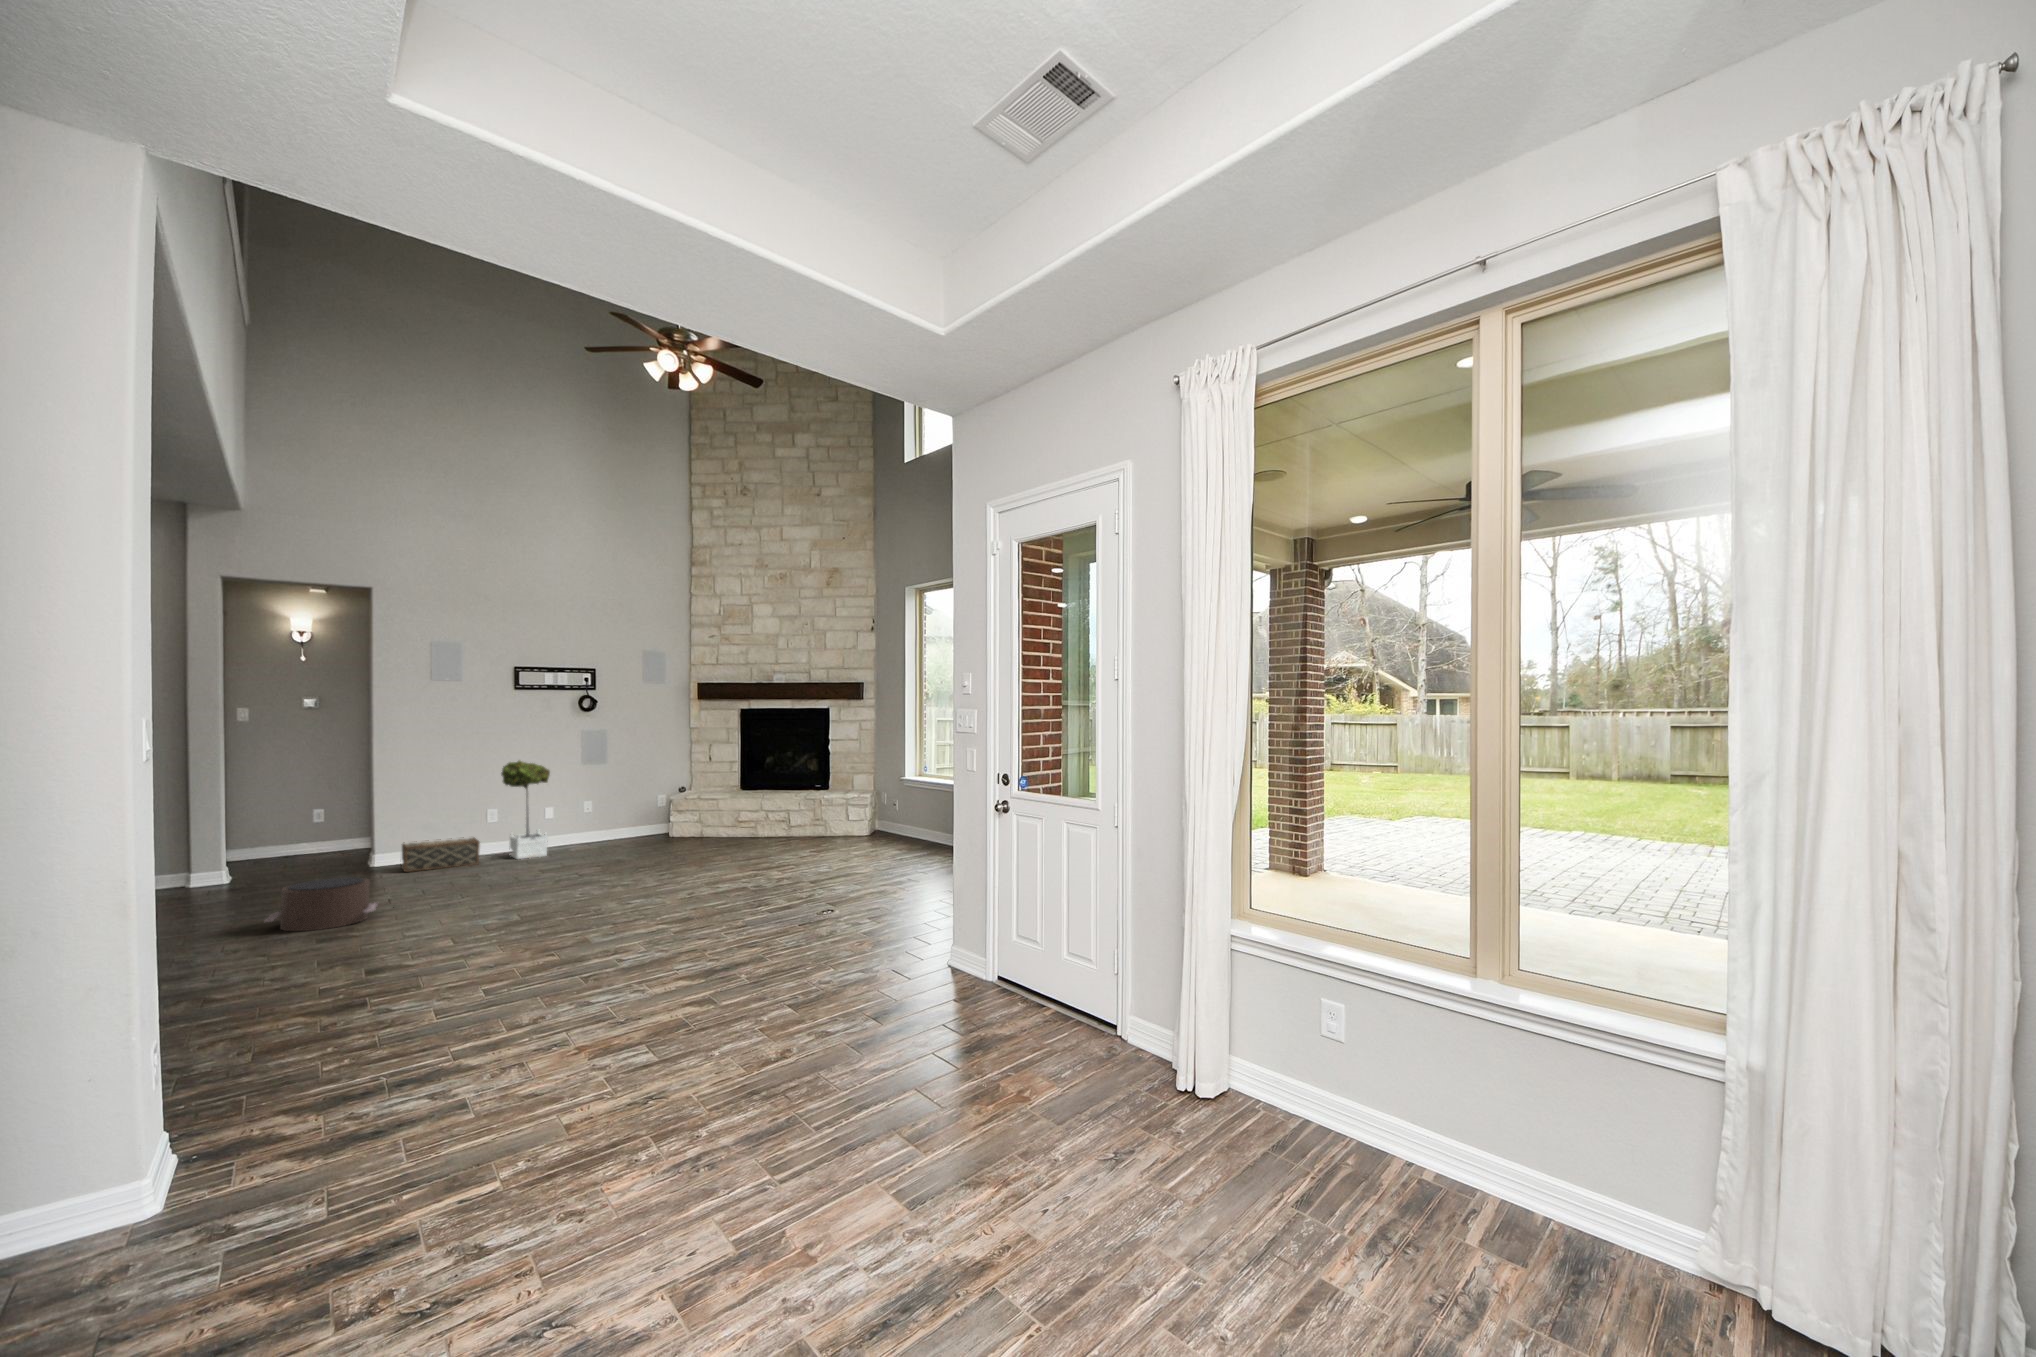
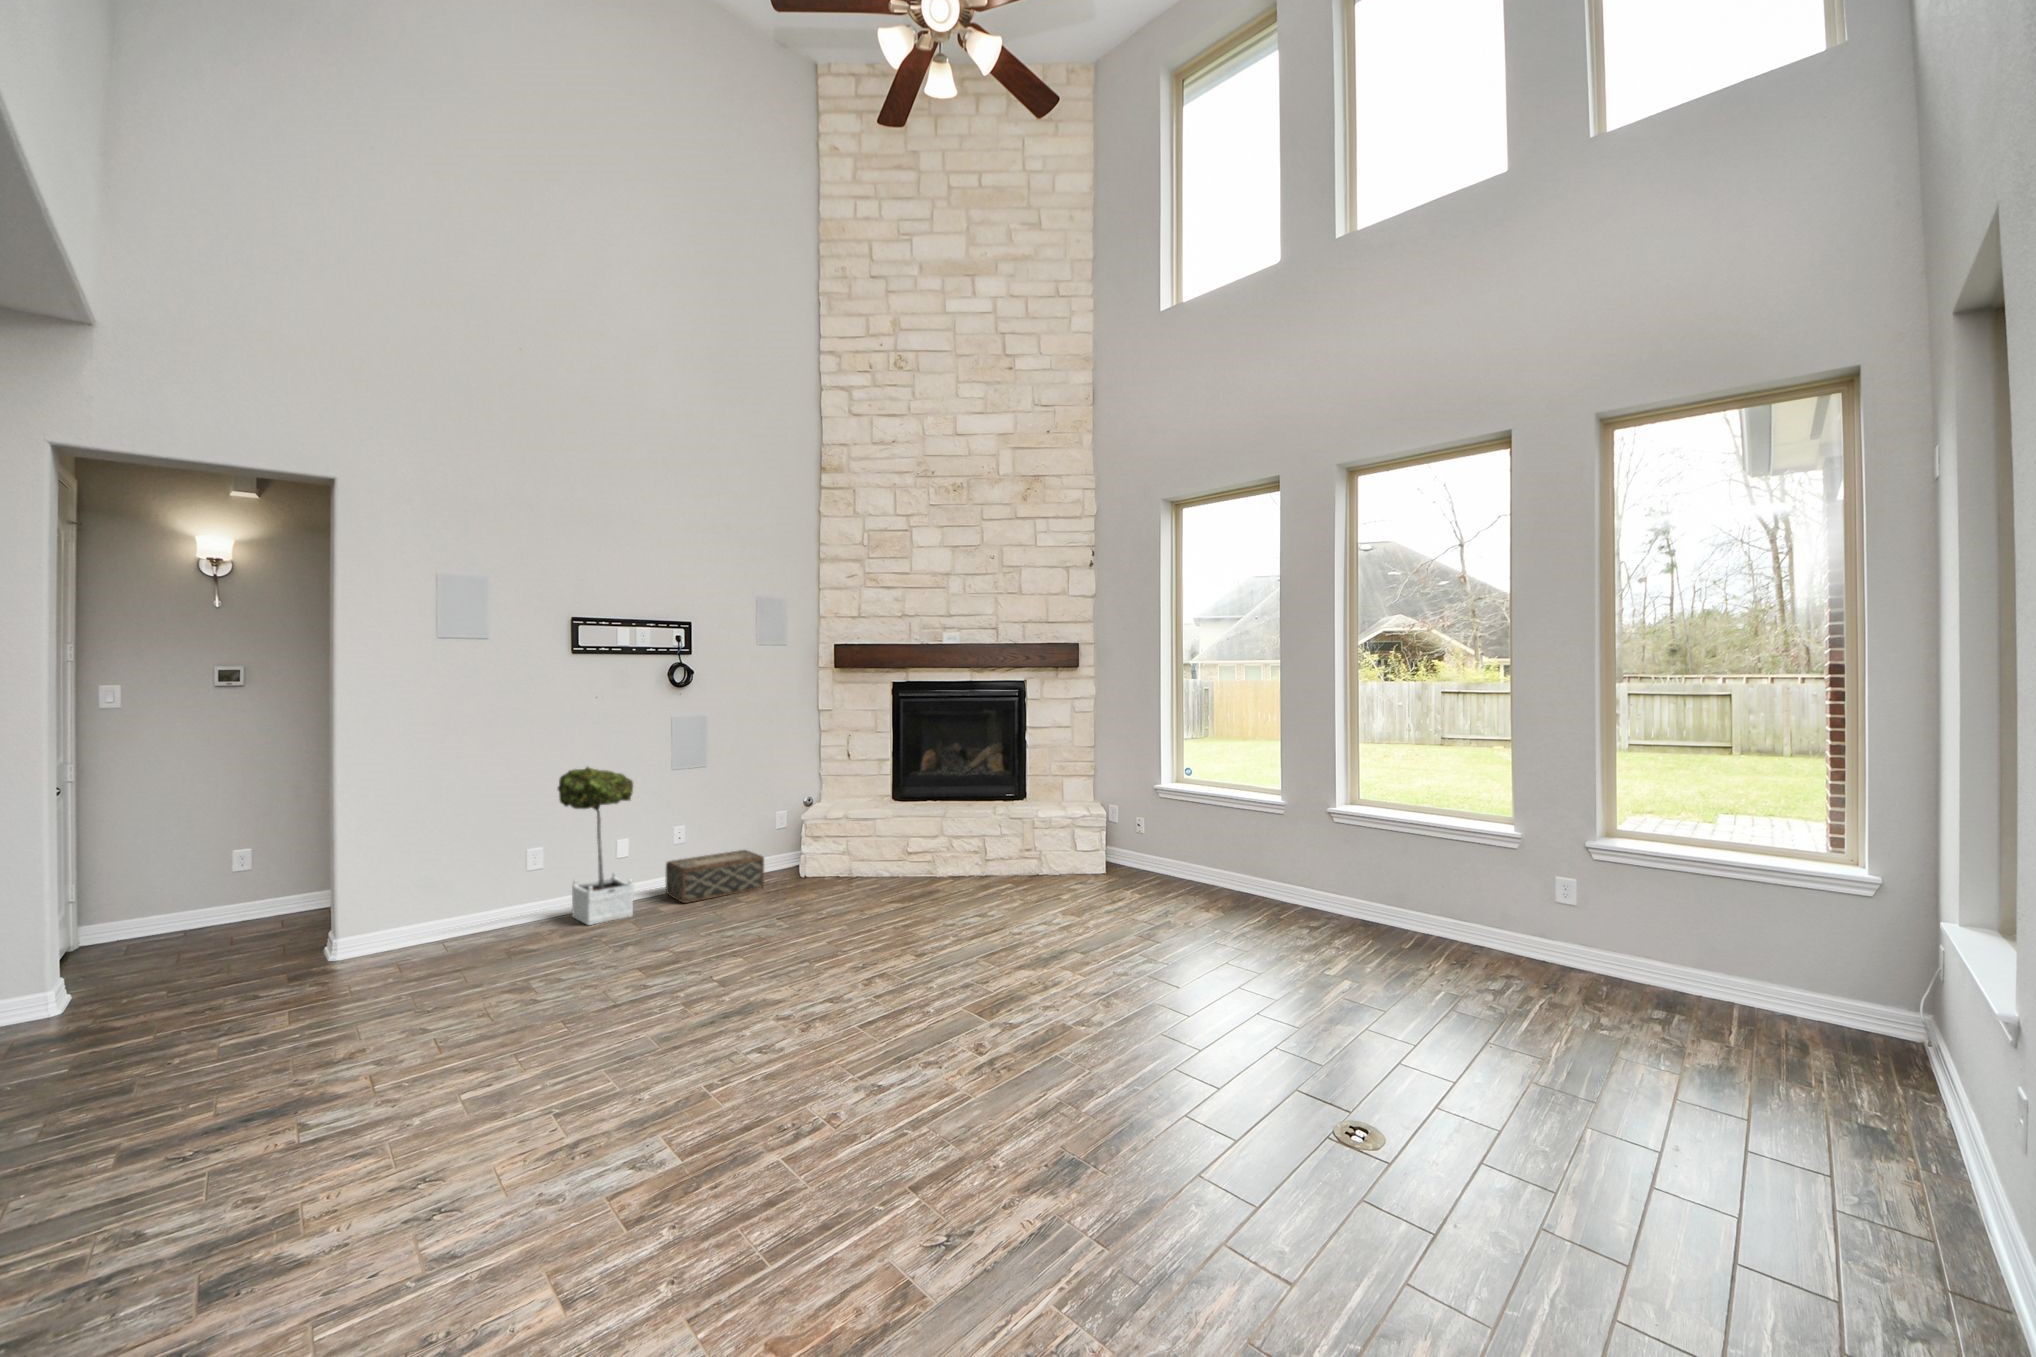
woven basket: present [401,837,480,872] -> present [666,850,764,903]
pouf: present [265,877,378,931] -> none [102,1036,371,1196]

